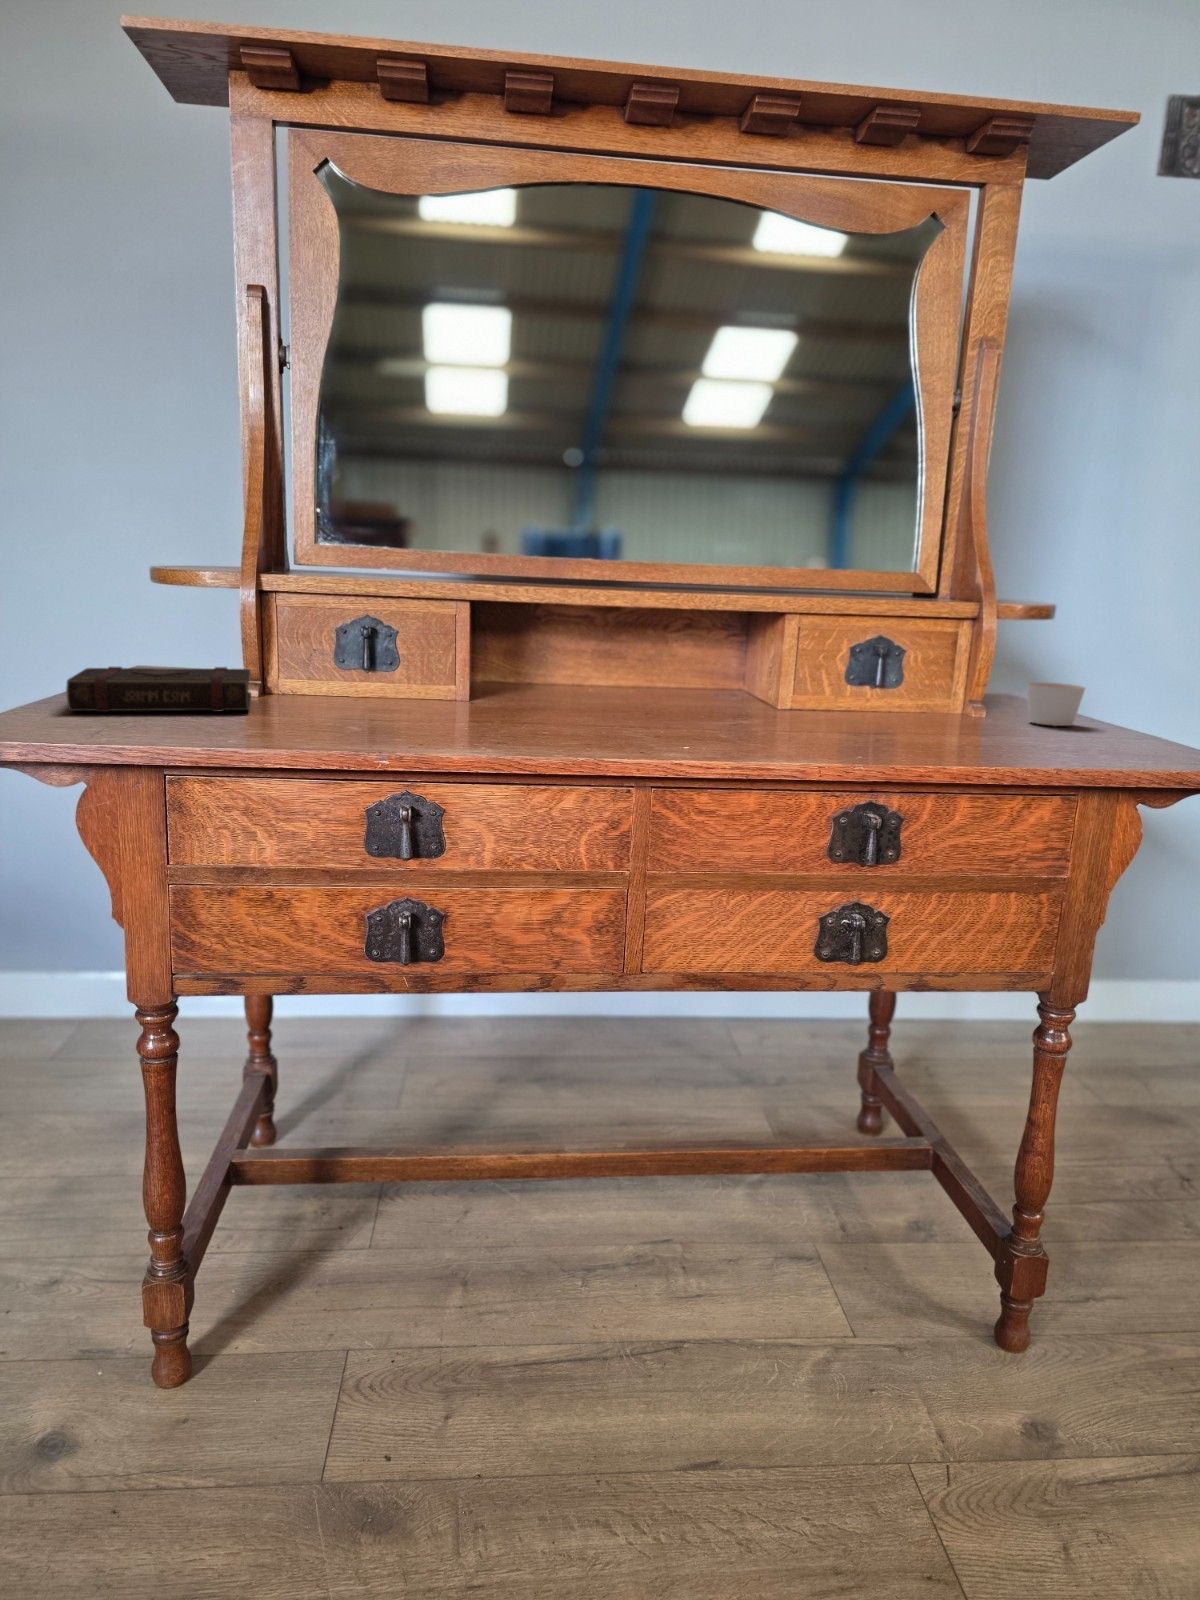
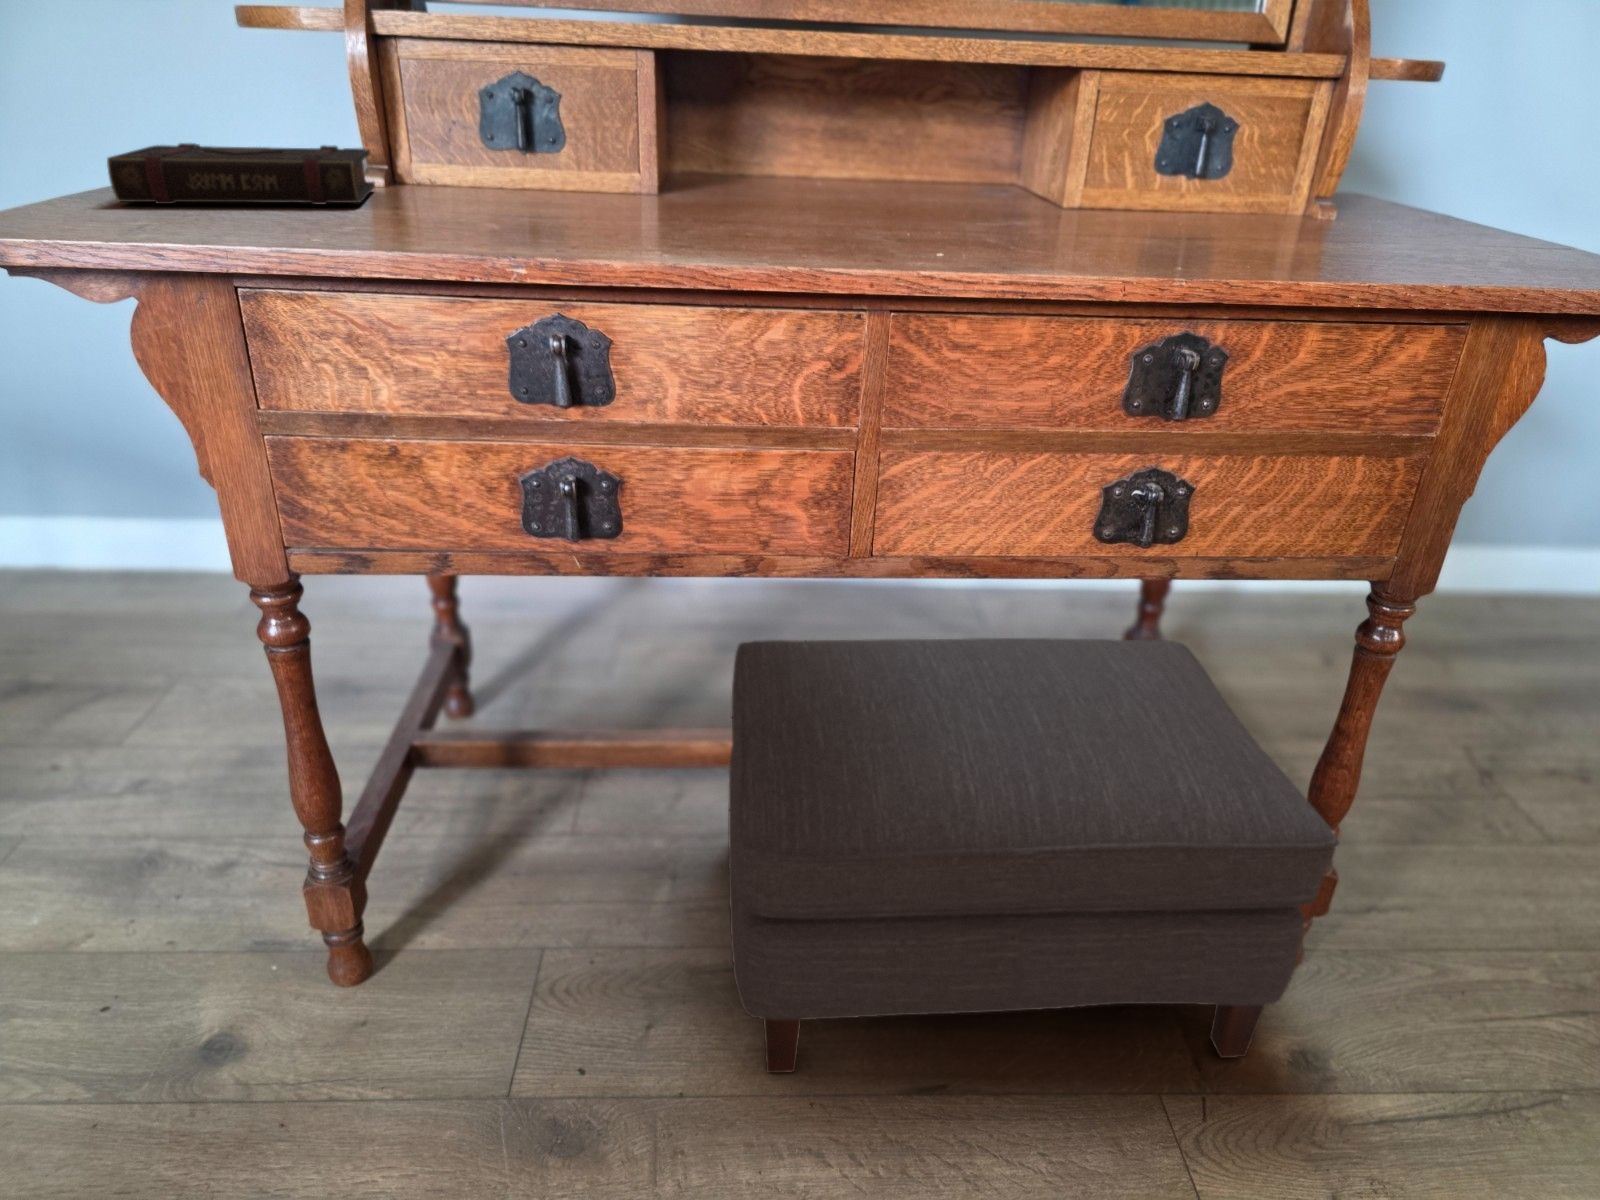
candle: present [1026,682,1085,726] -> none [1395,170,1482,231]
ottoman: none [519,1054,1035,1454] -> present [728,638,1339,1073]

